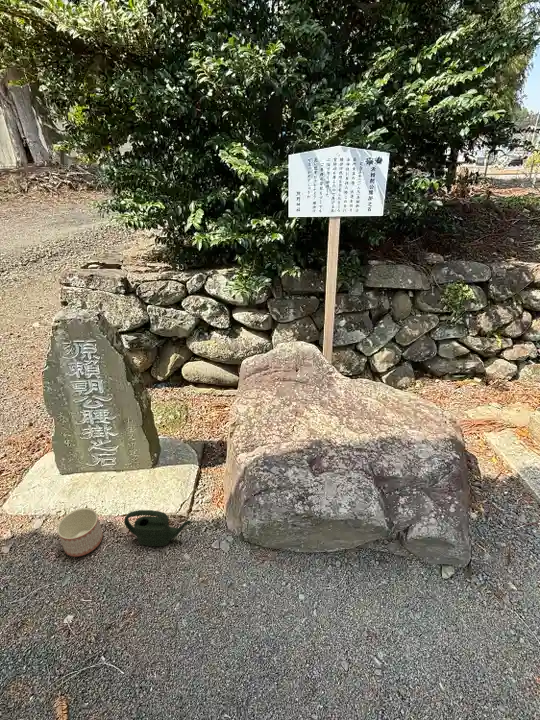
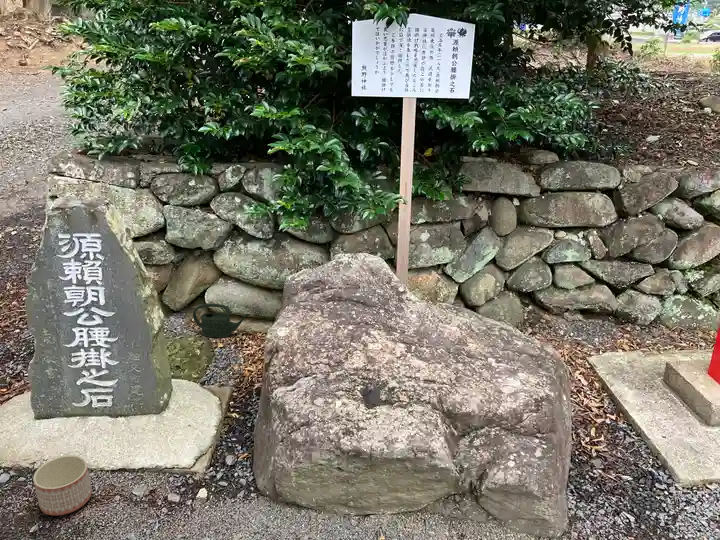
watering can: present [124,510,191,546] -> present [193,304,250,337]

